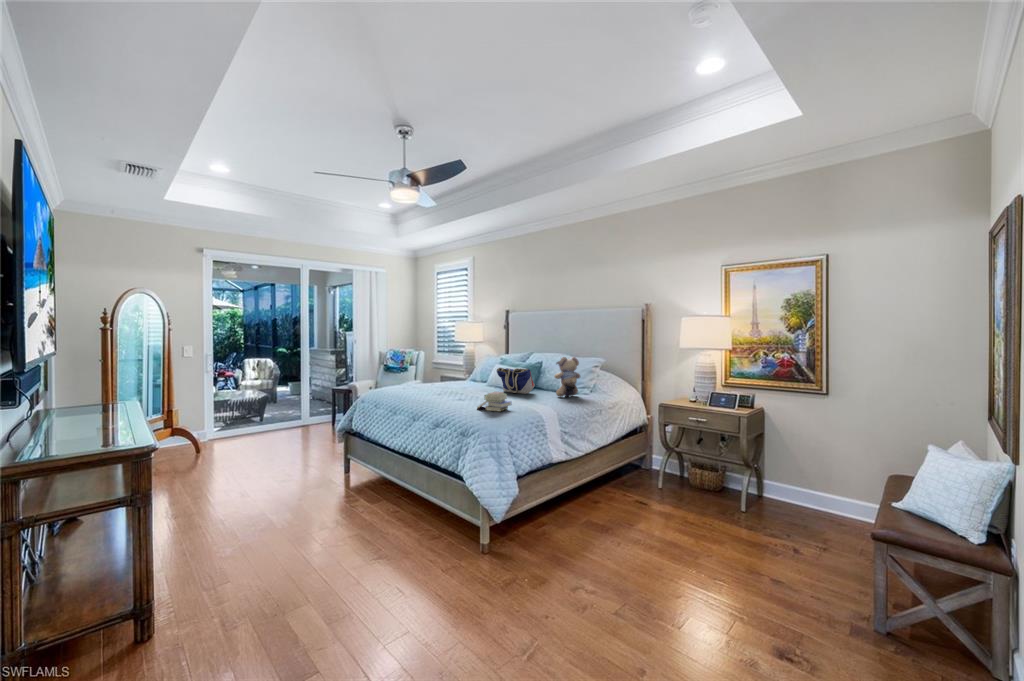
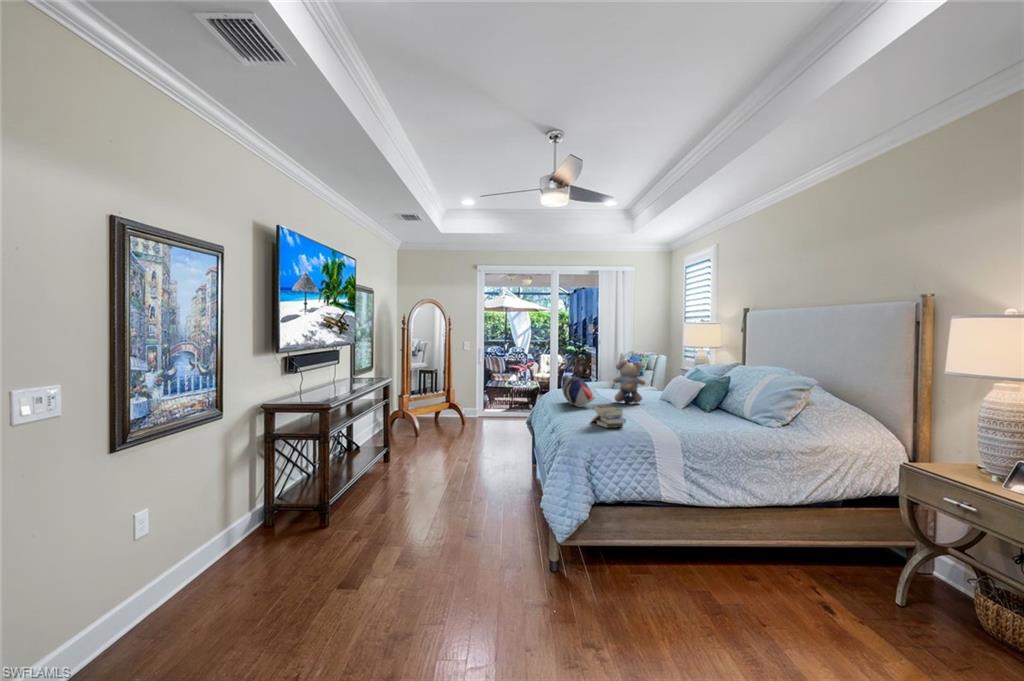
teddy bear: present [554,357,580,397] -> present [613,361,645,404]
tote bag: present [497,368,535,394] -> present [562,375,595,407]

